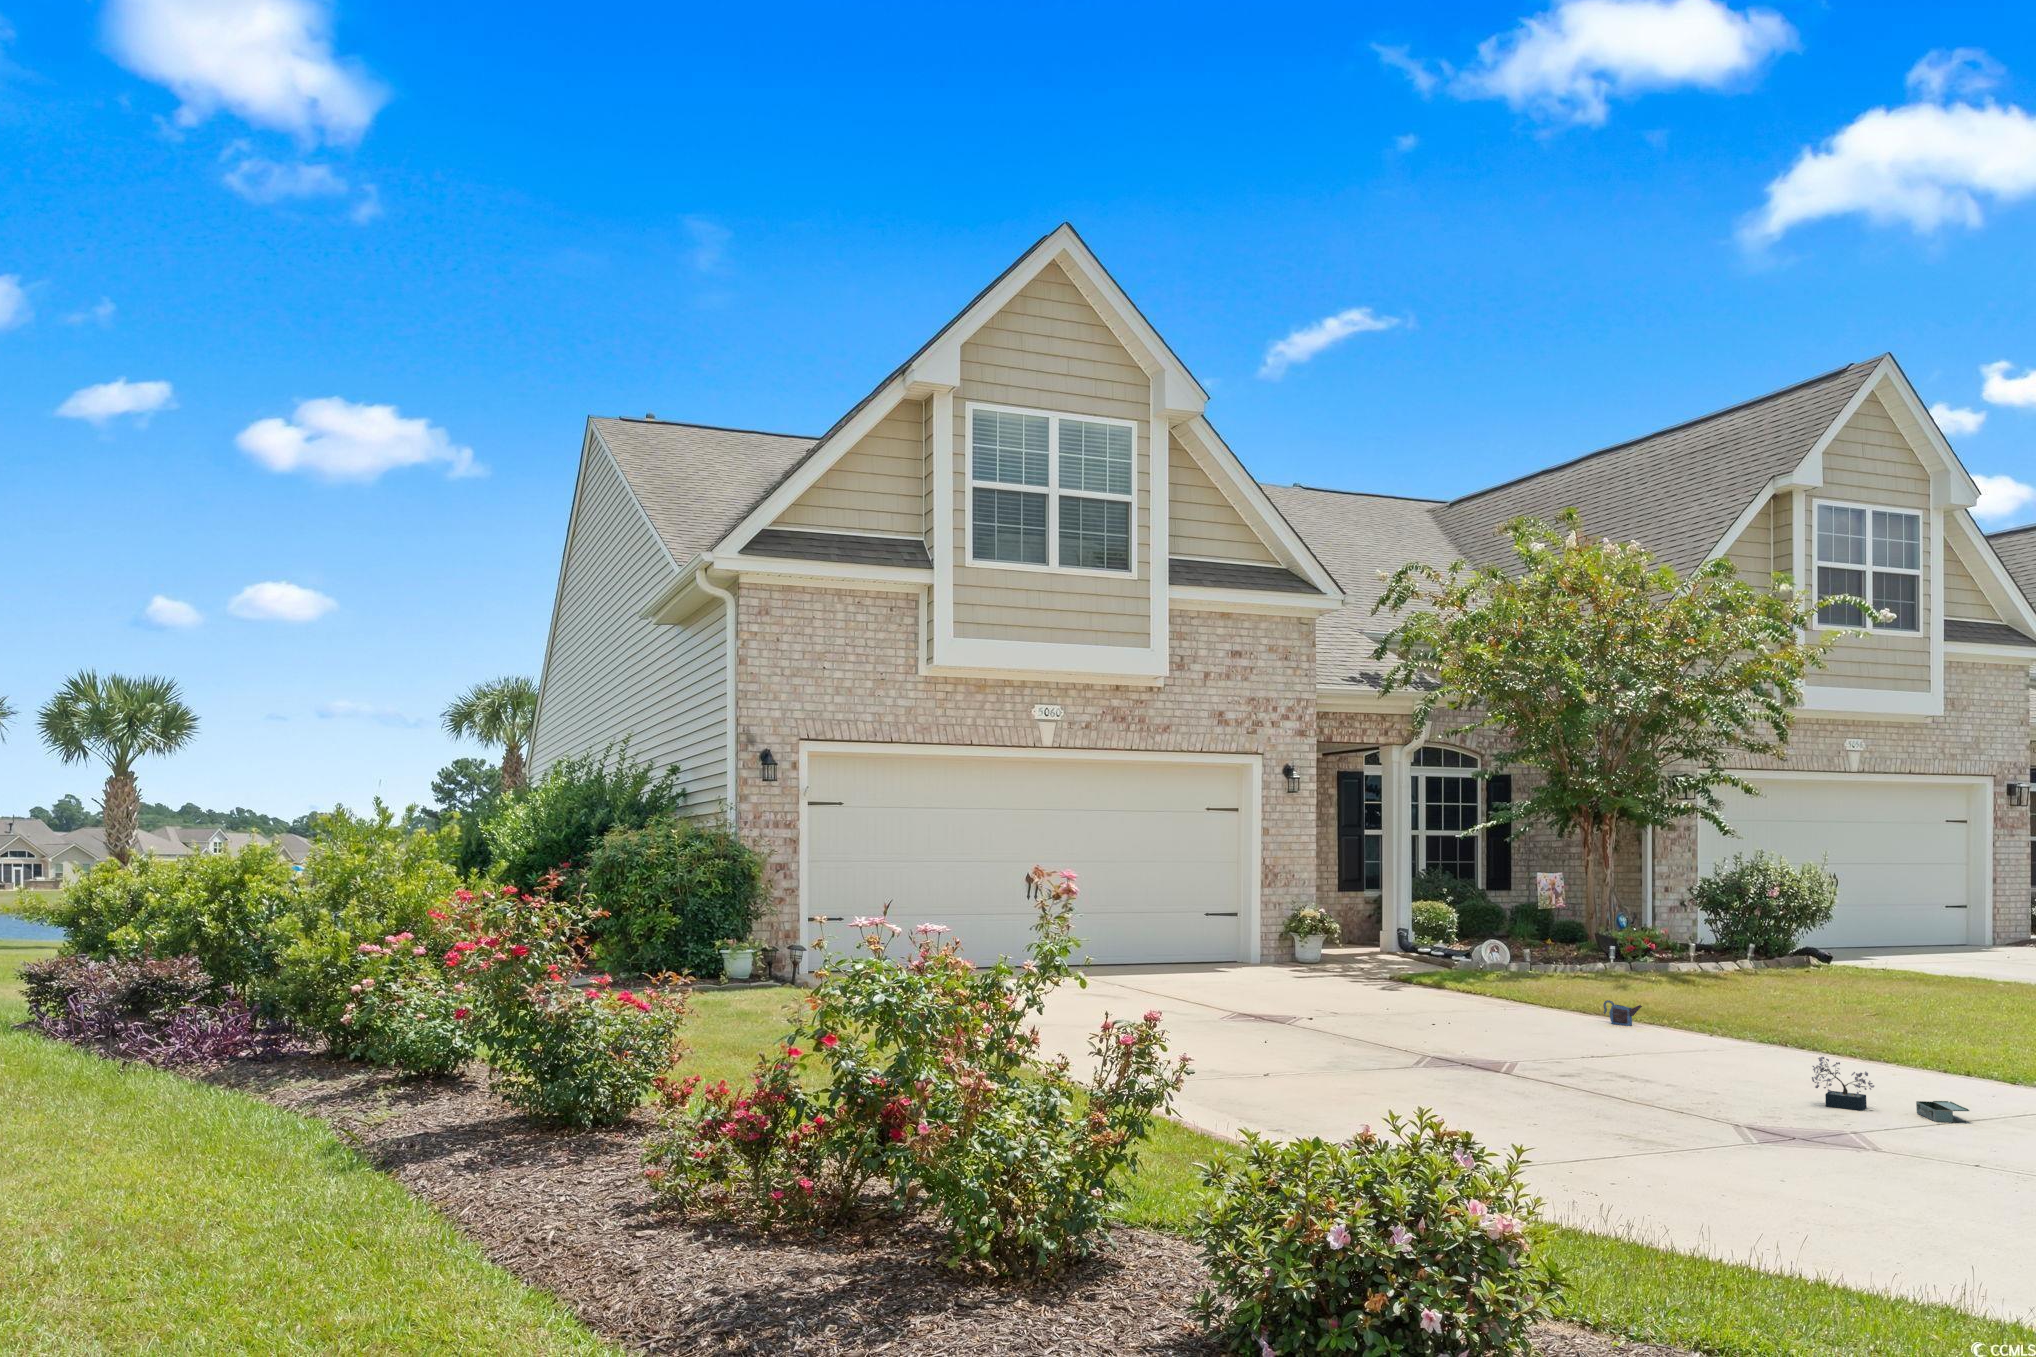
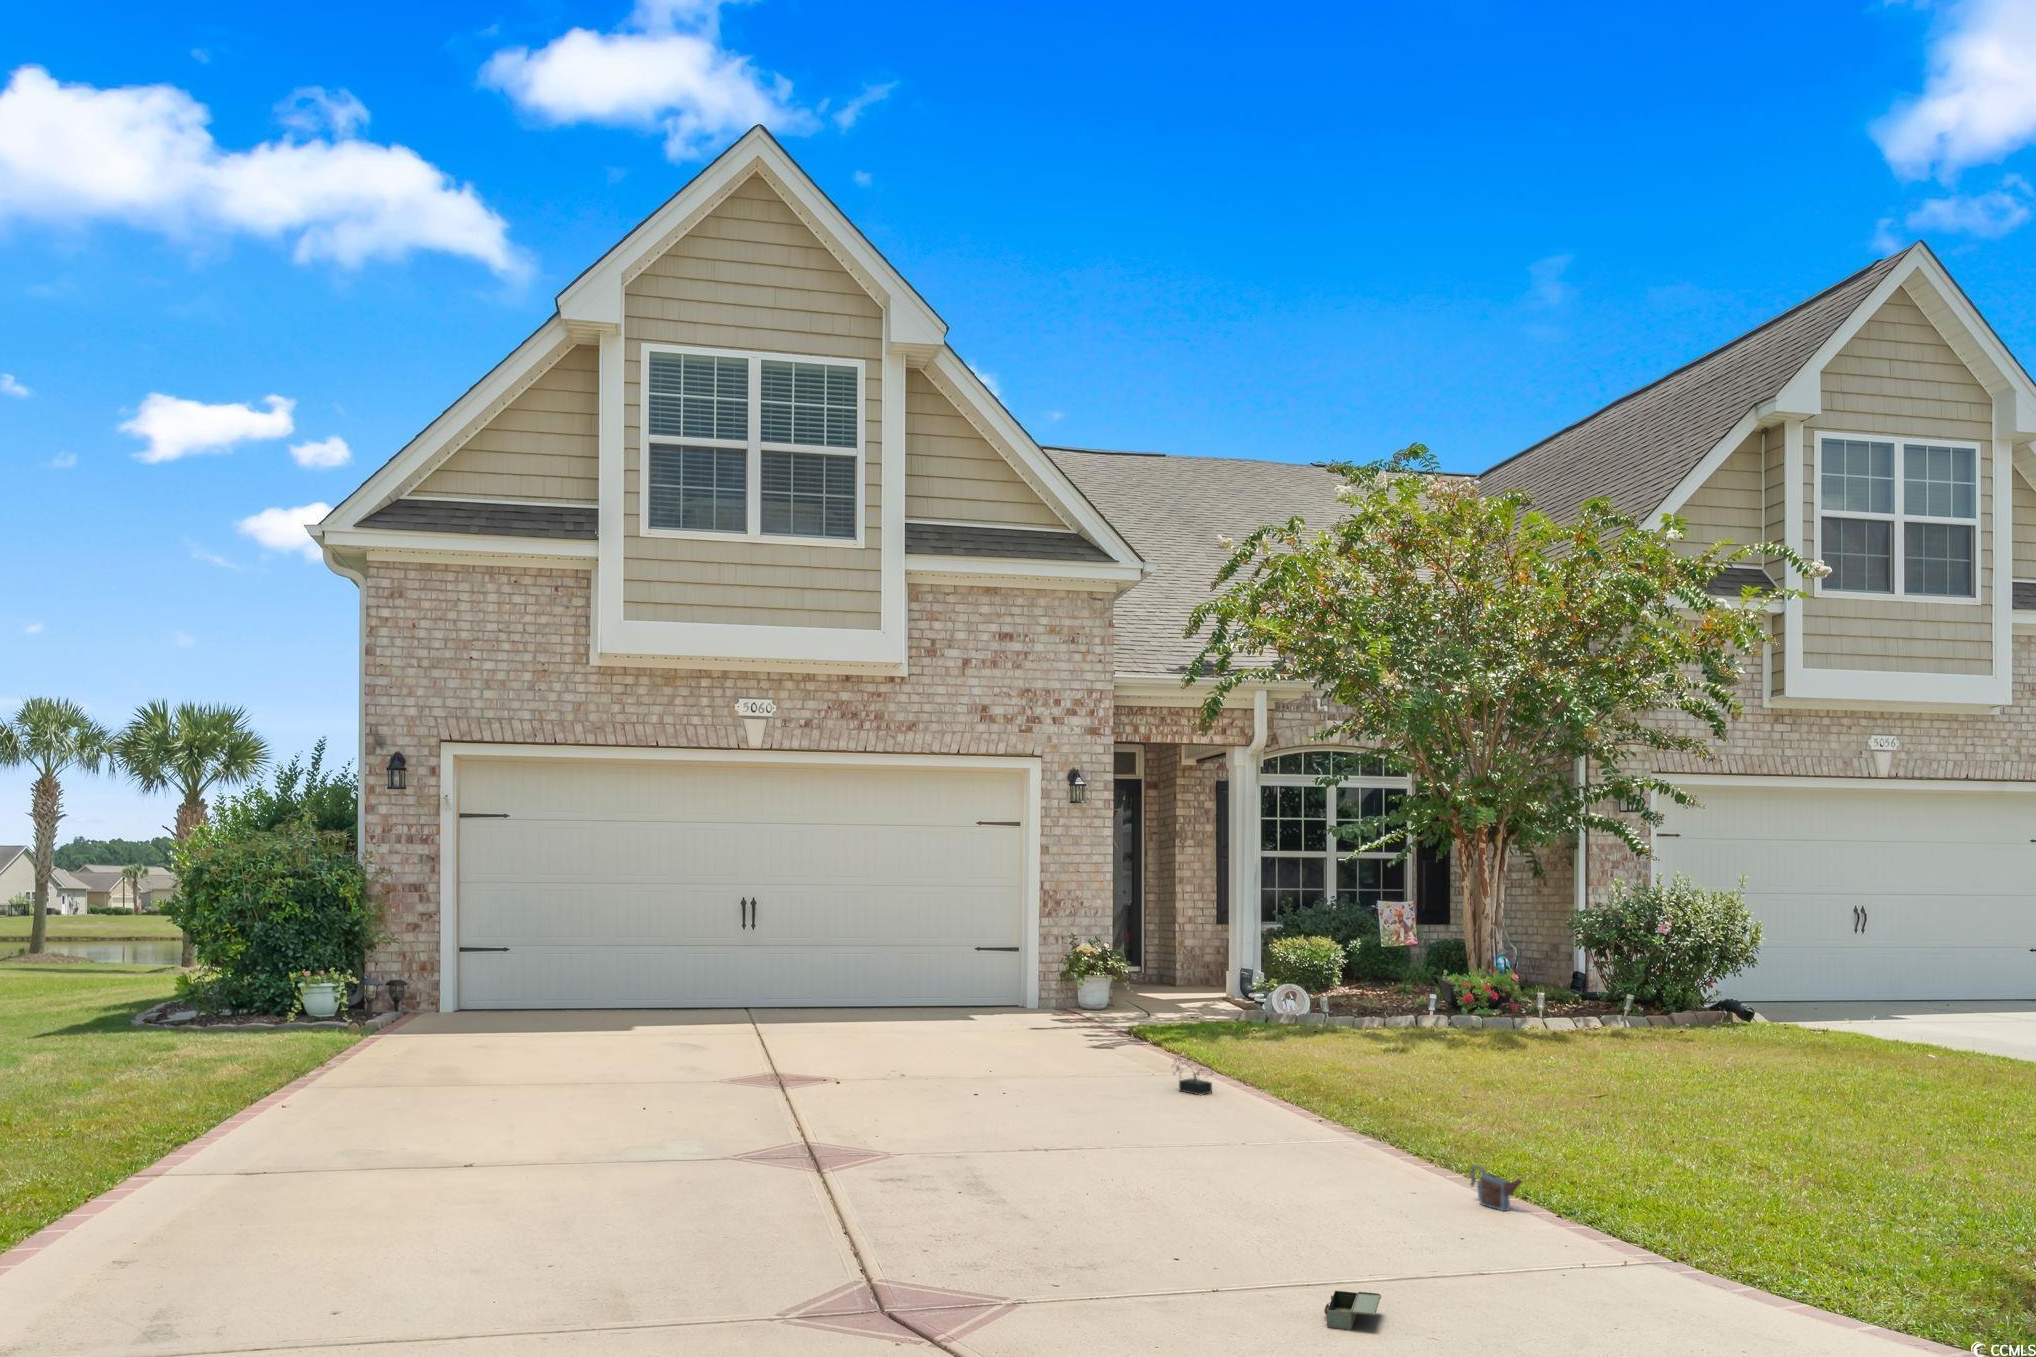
watering can: present [1603,1000,1642,1026] -> present [1470,1165,1522,1211]
decorative plant: present [1812,1057,1874,1111] -> present [1173,1050,1216,1095]

